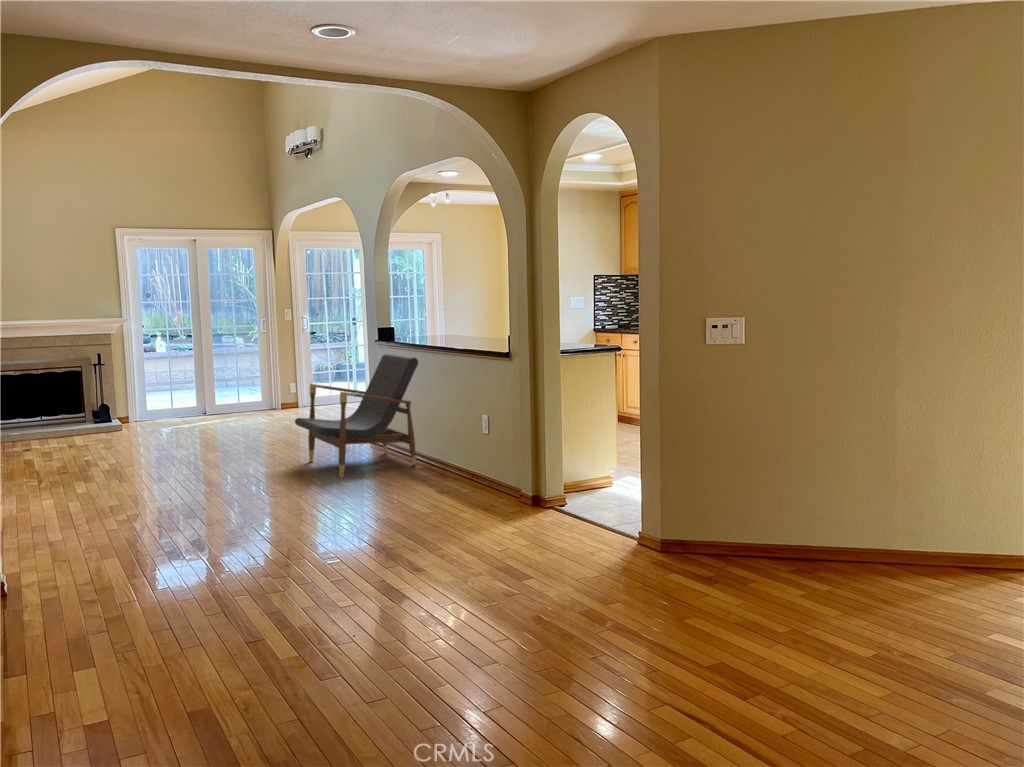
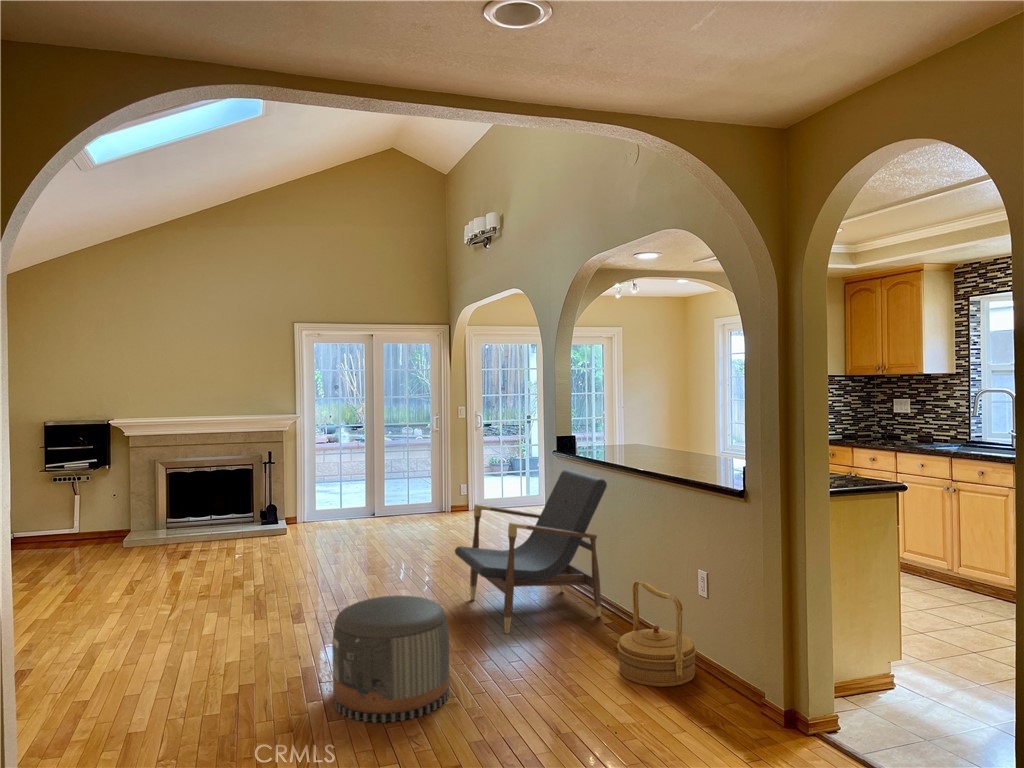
woven basket: none [425,426,481,494] -> present [617,580,696,687]
pouf: none [209,442,301,524] -> present [332,596,450,723]

